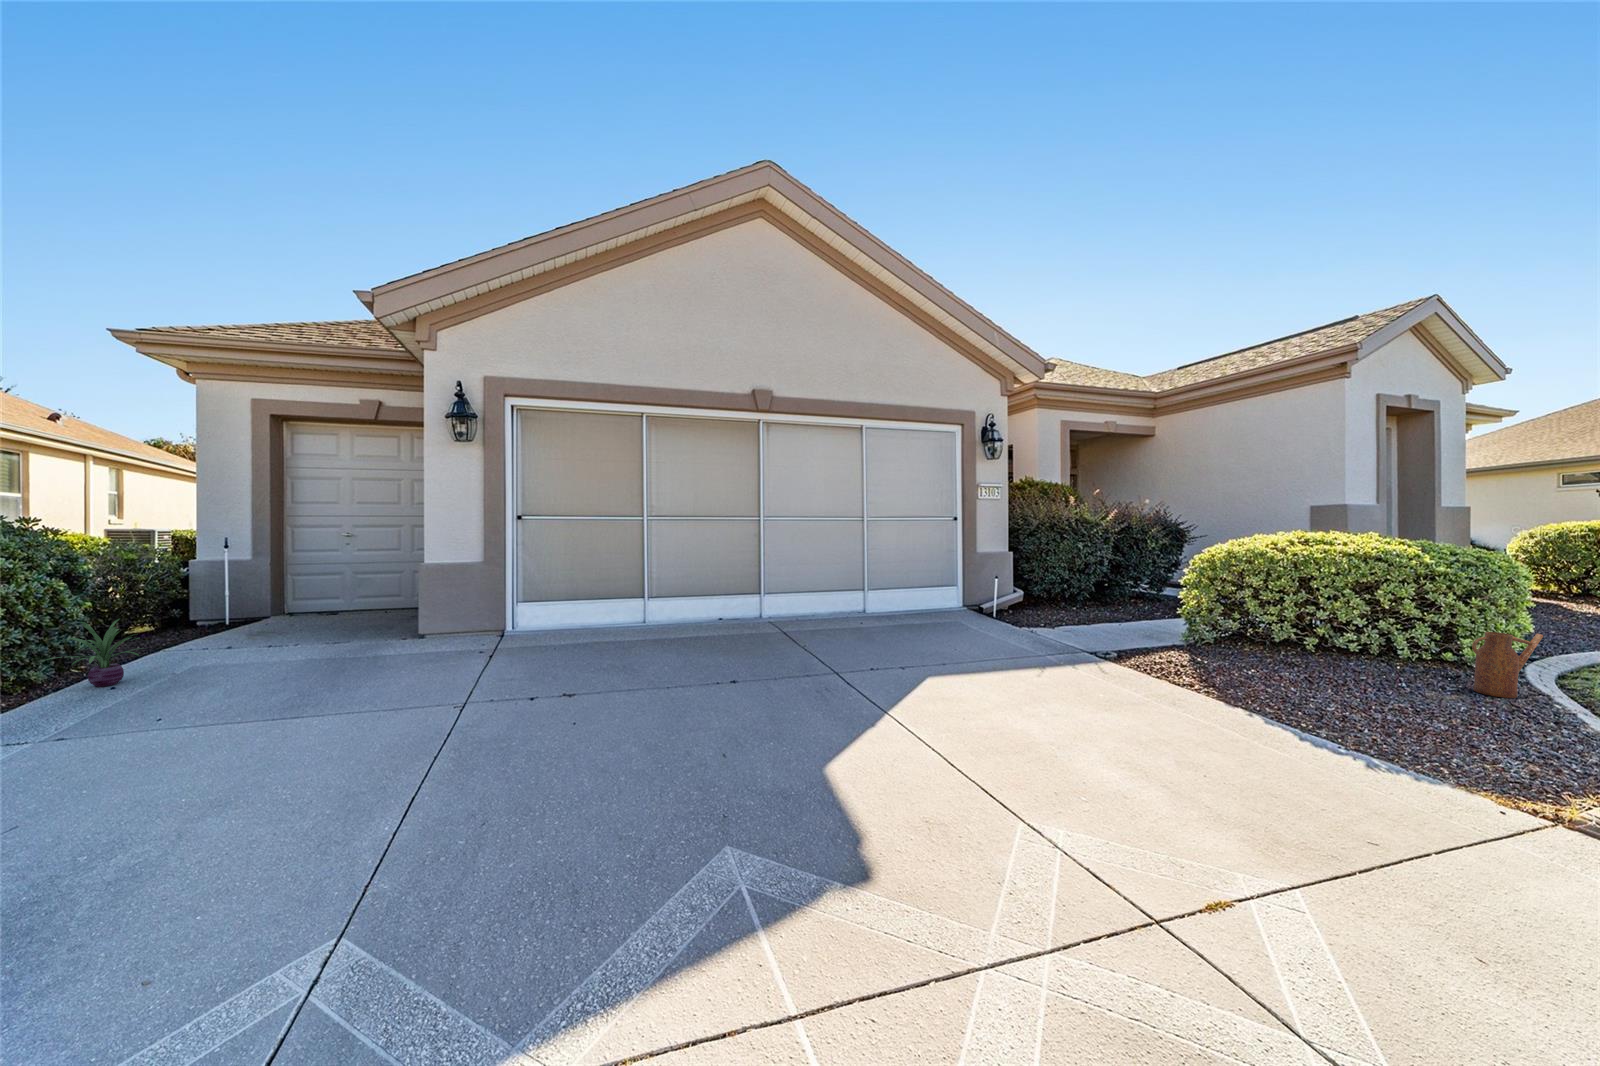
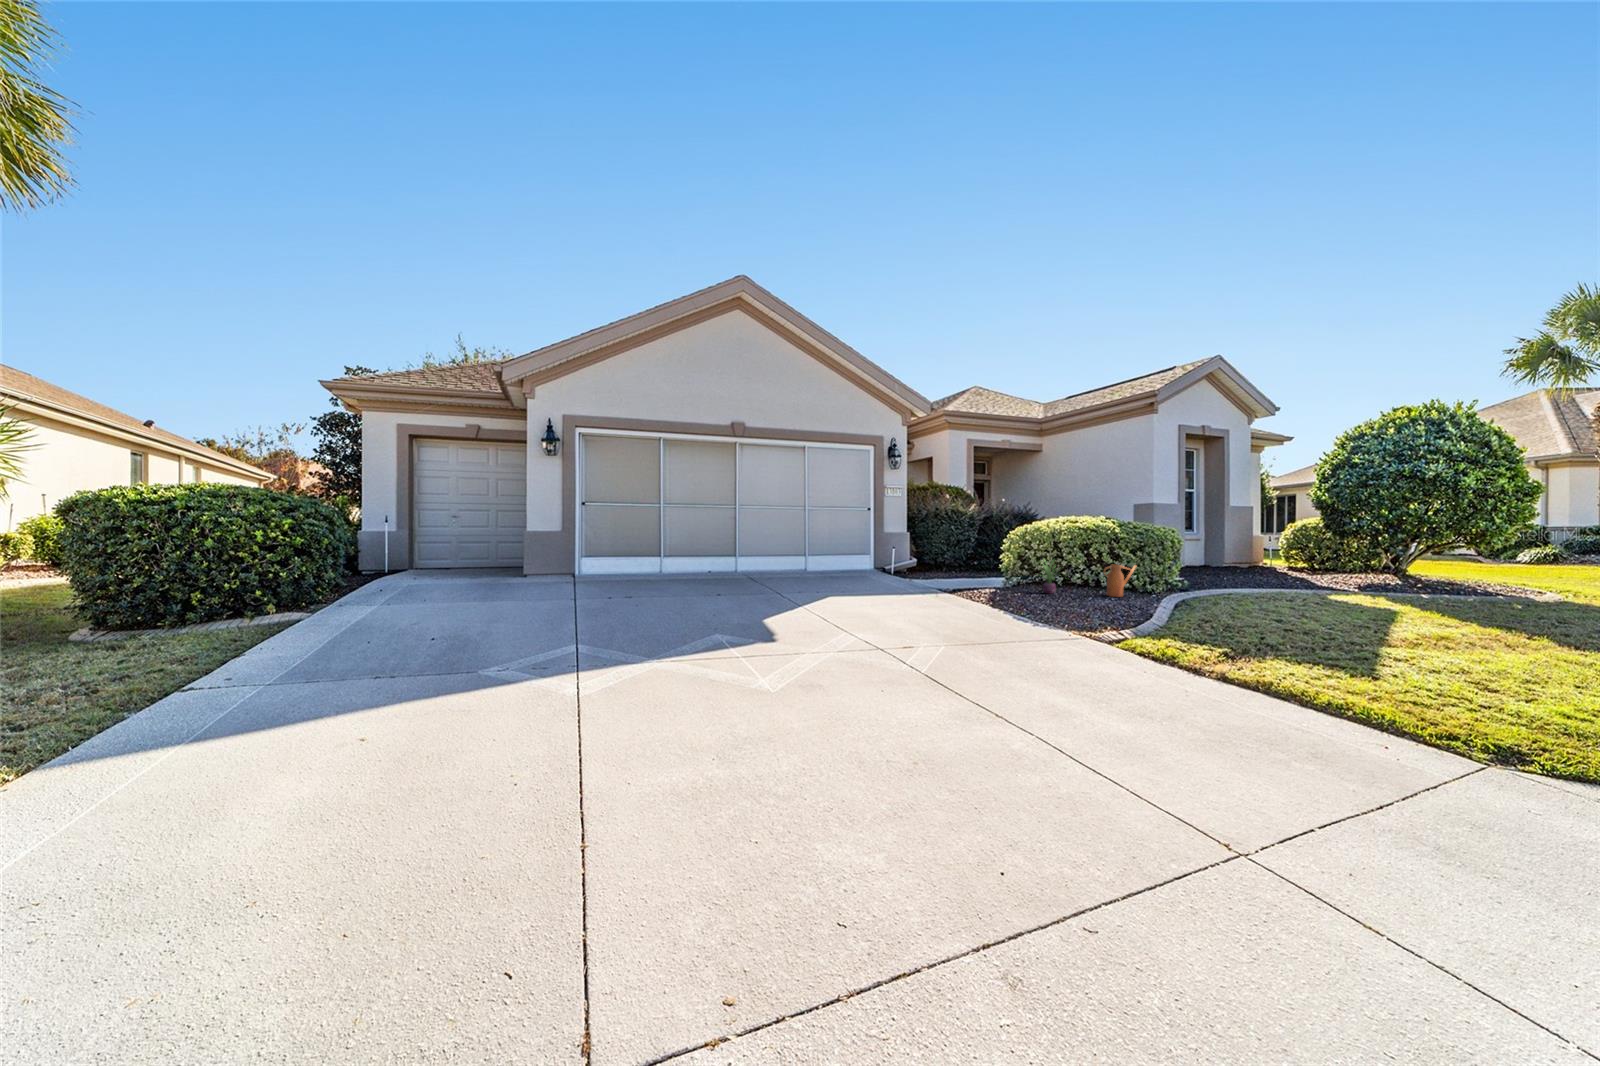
decorative plant: present [50,619,139,687] -> present [1043,560,1056,594]

